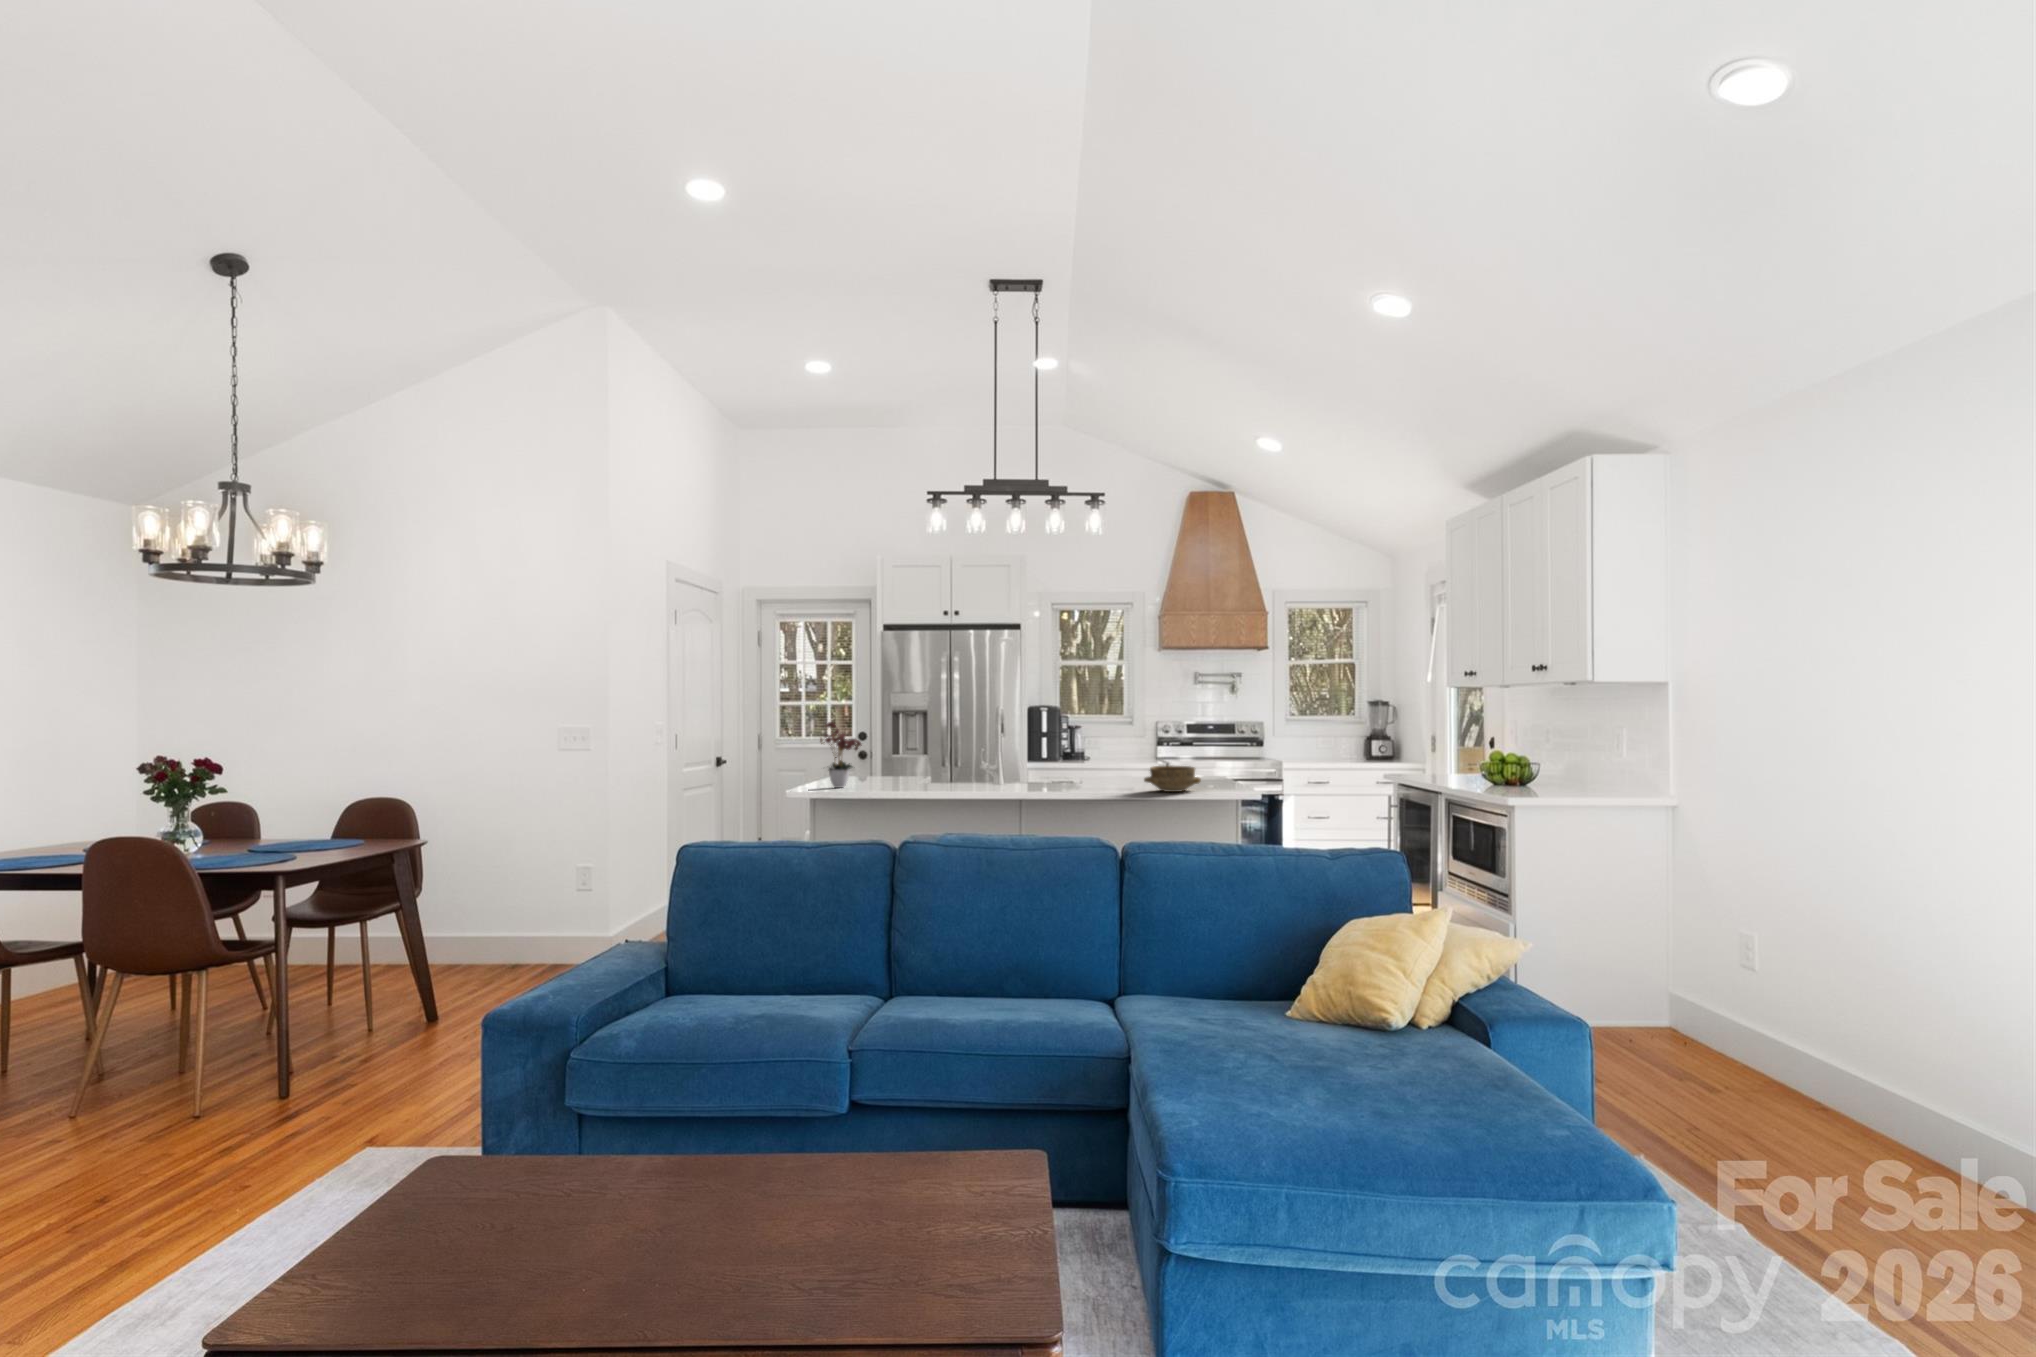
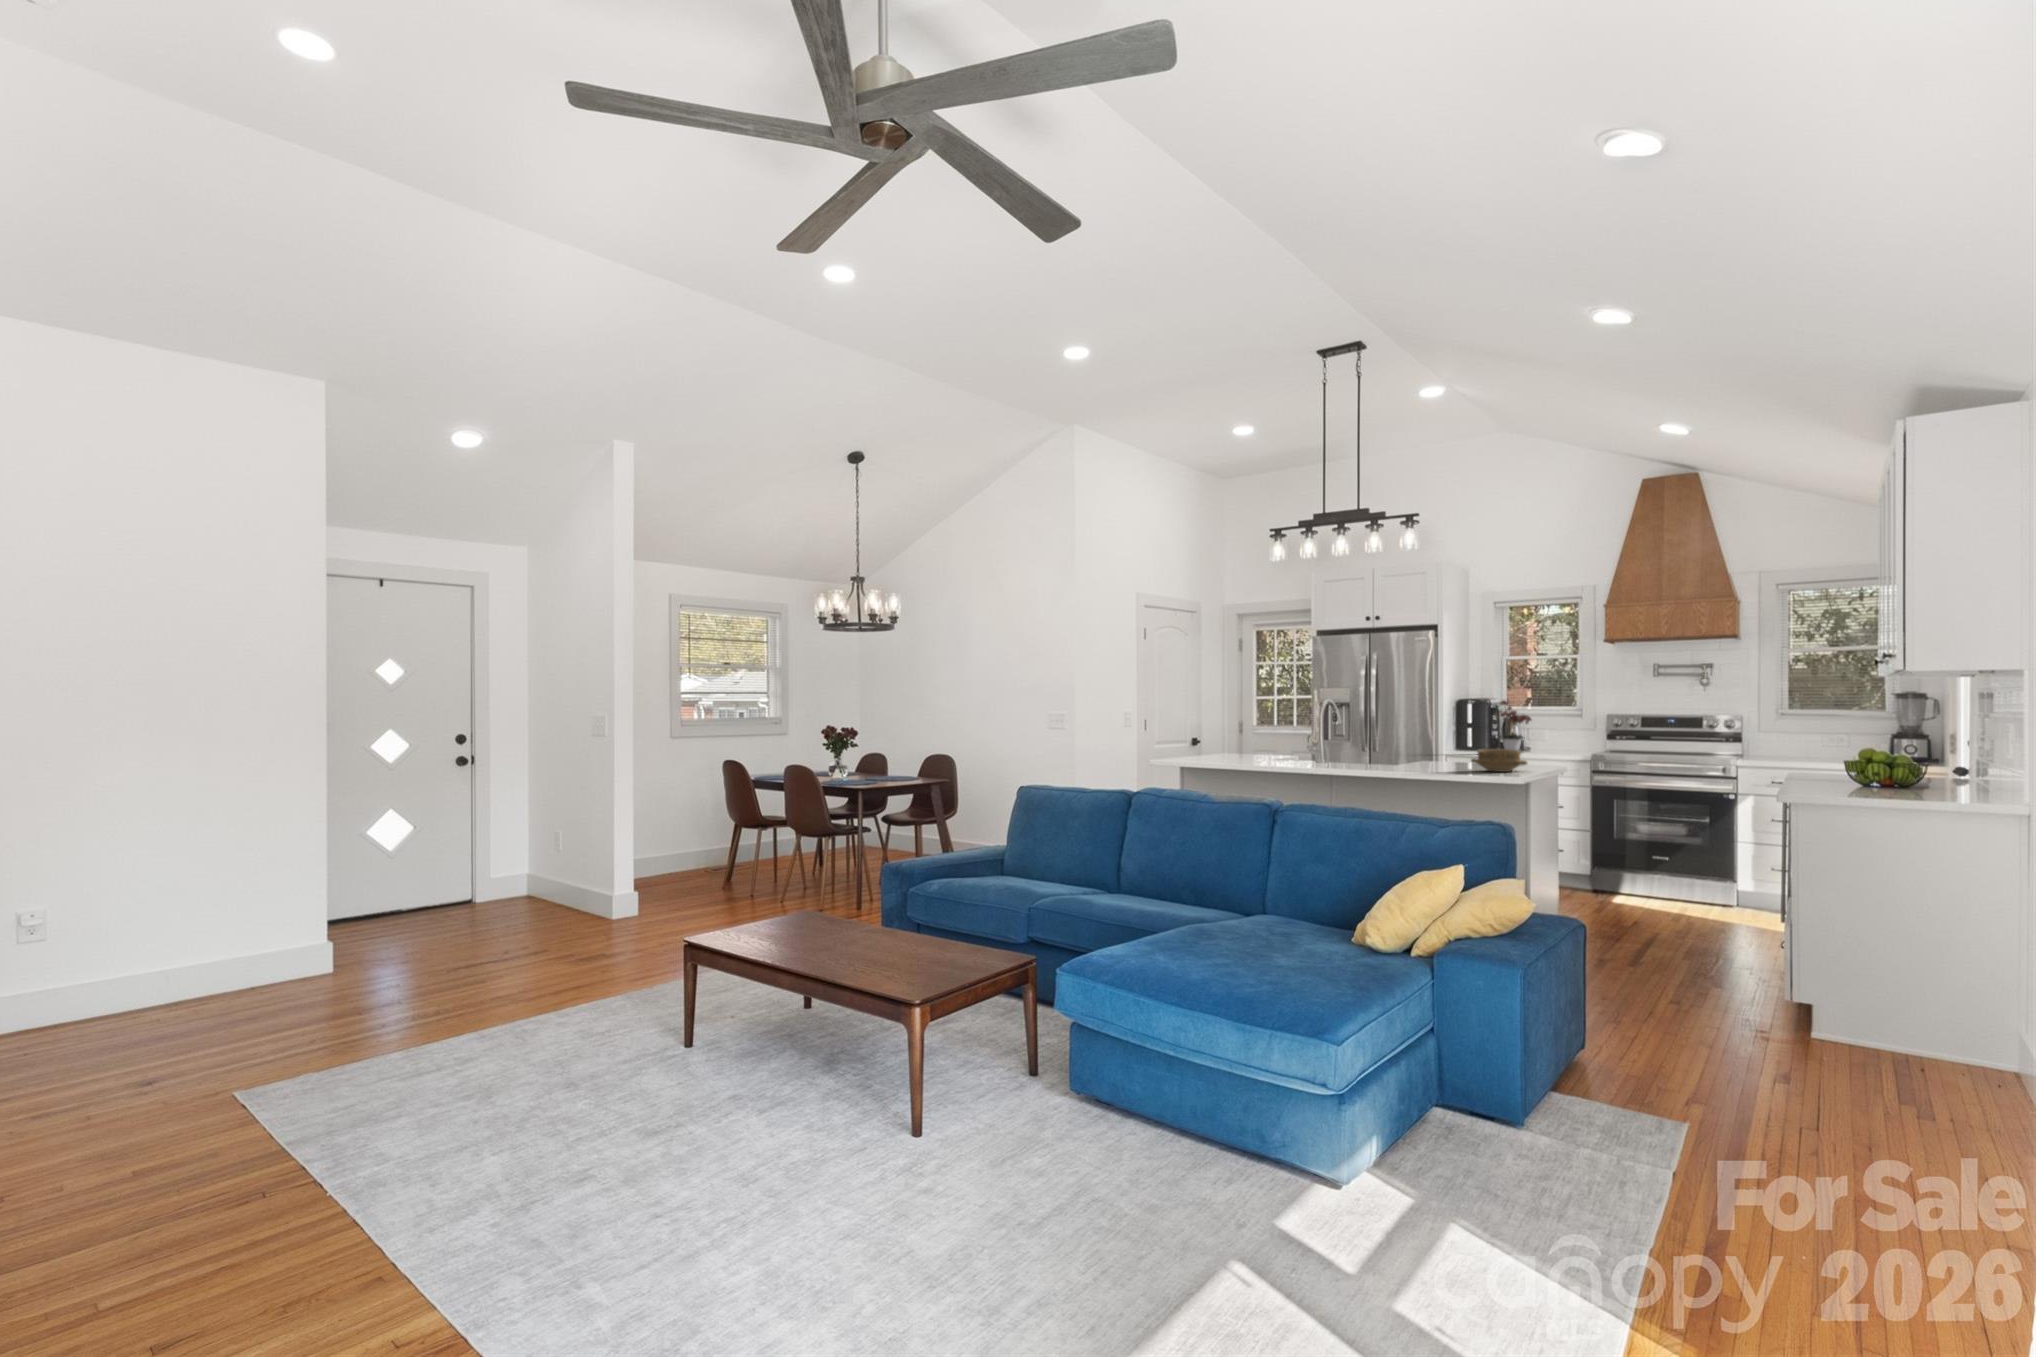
flower arrangement: present [820,722,862,788] -> present [1495,700,1531,750]

